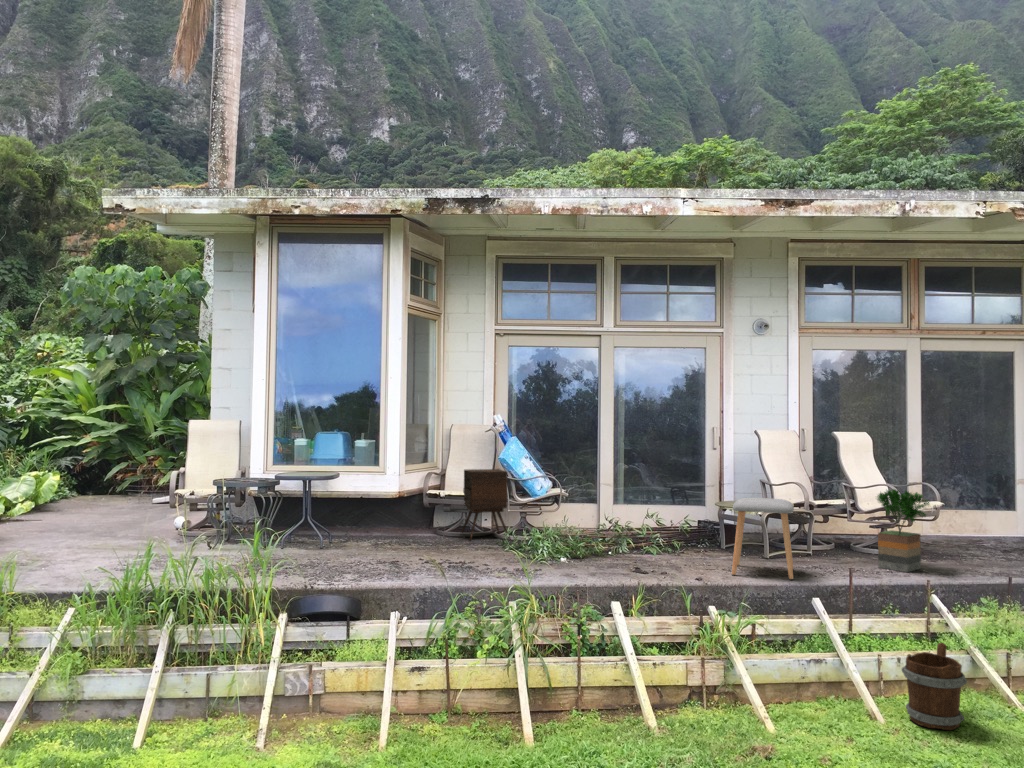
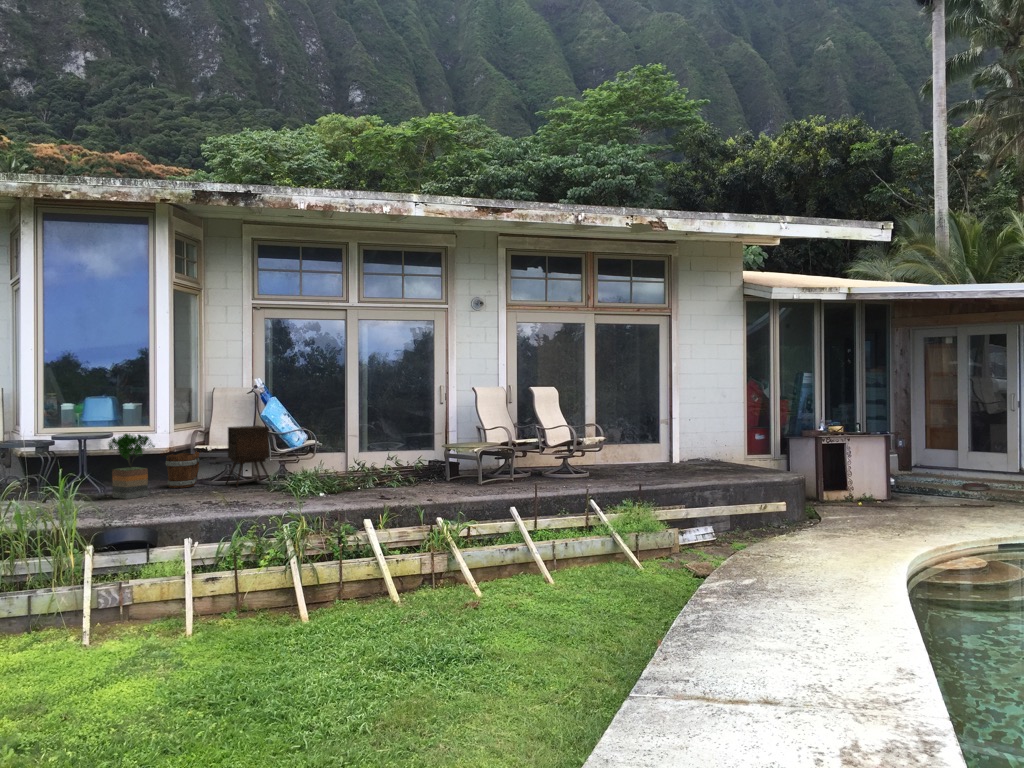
potted tree: present [877,489,929,572] -> present [108,434,155,499]
stool: present [732,498,794,580] -> none [454,439,499,497]
bucket: present [902,643,967,730] -> present [166,451,200,488]

